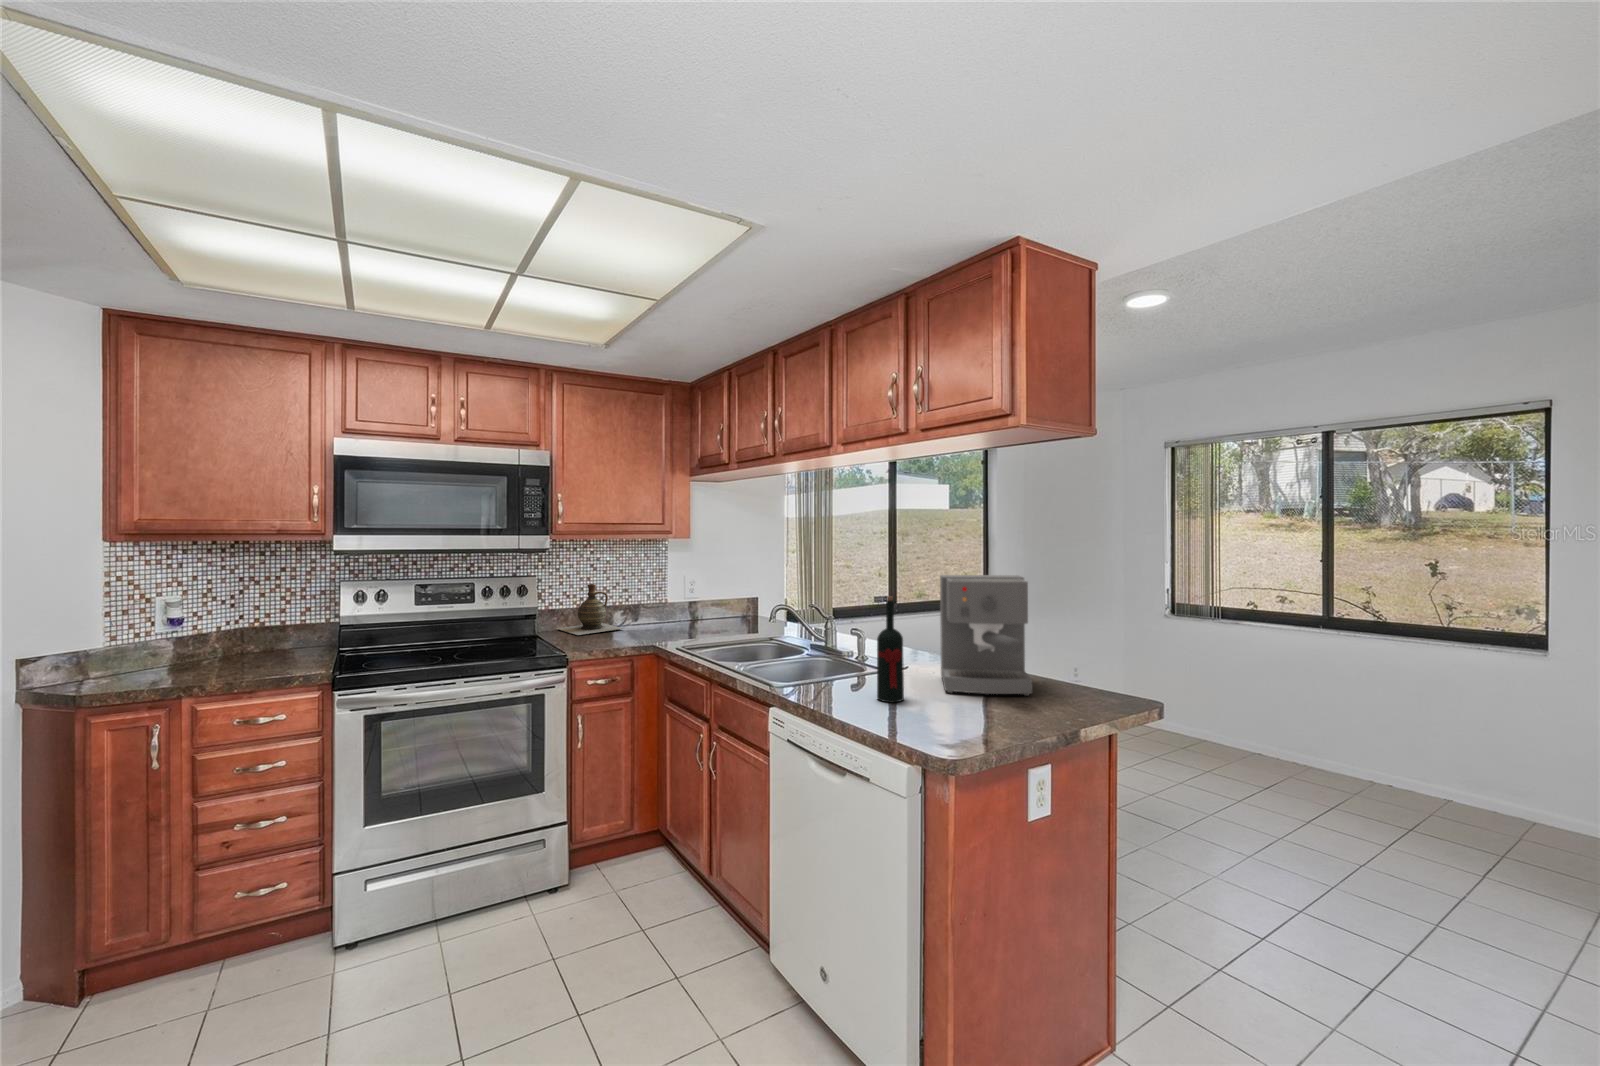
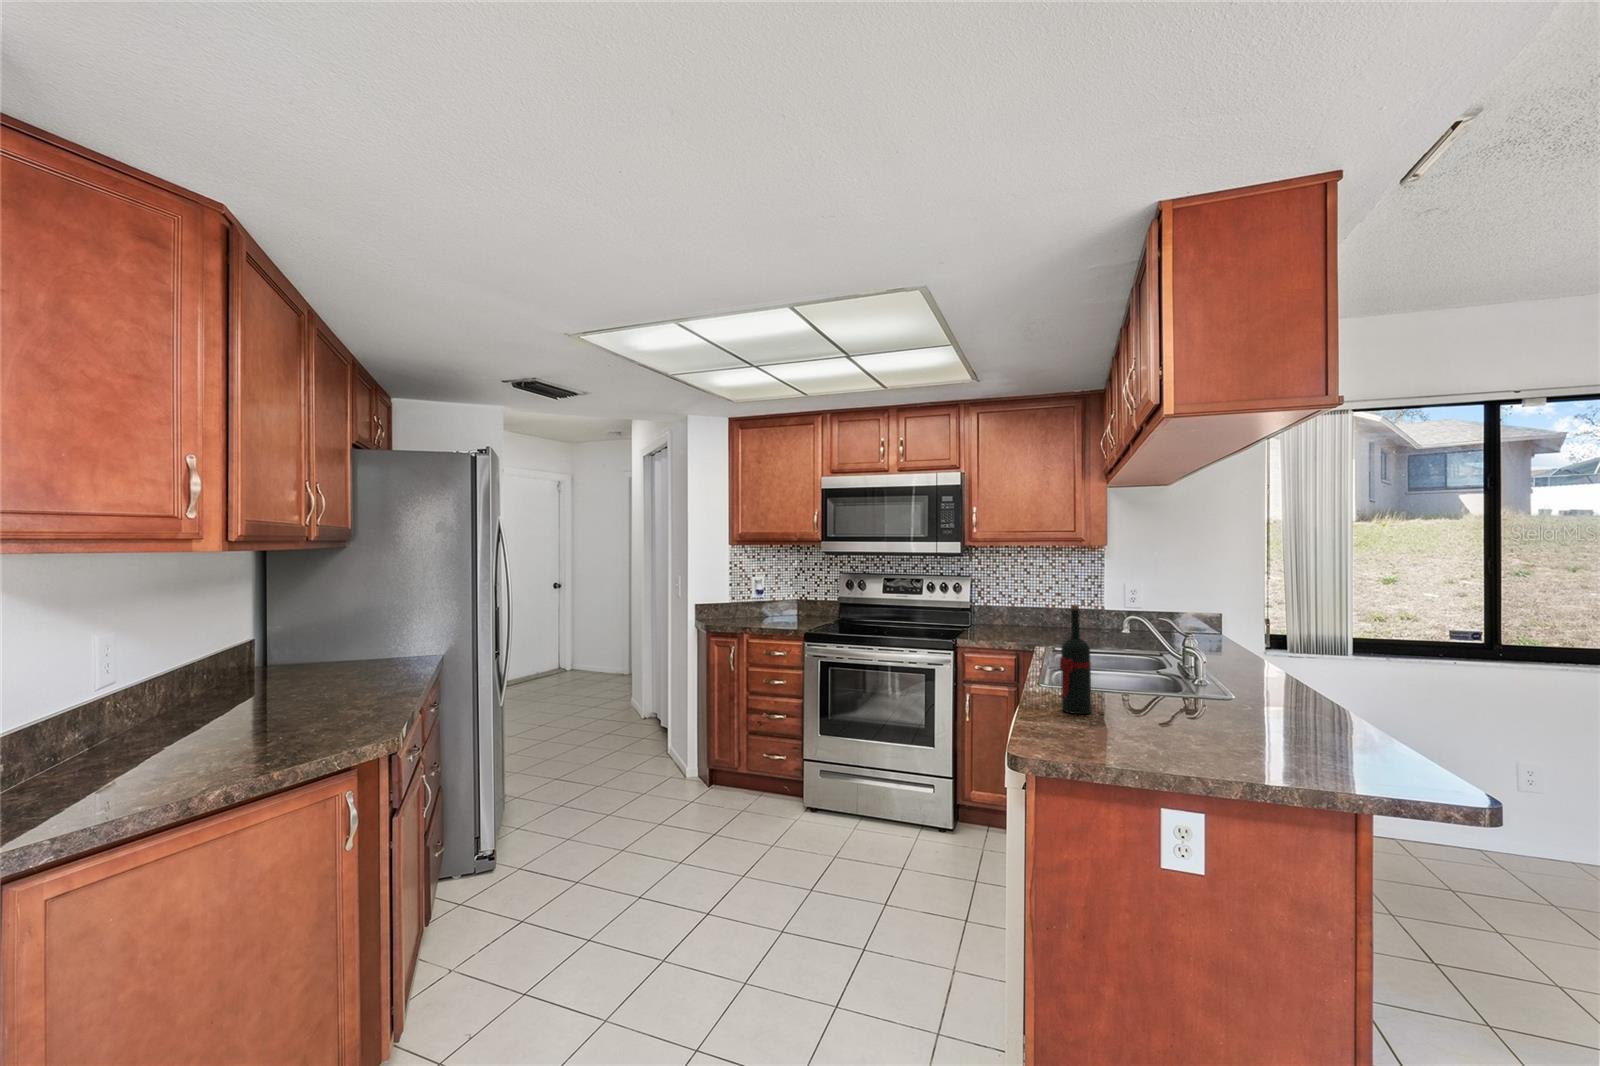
coffee maker: present [940,575,1032,696] -> none [1149,589,1305,744]
ceramic jug: present [557,584,623,635] -> none [991,586,1044,630]

